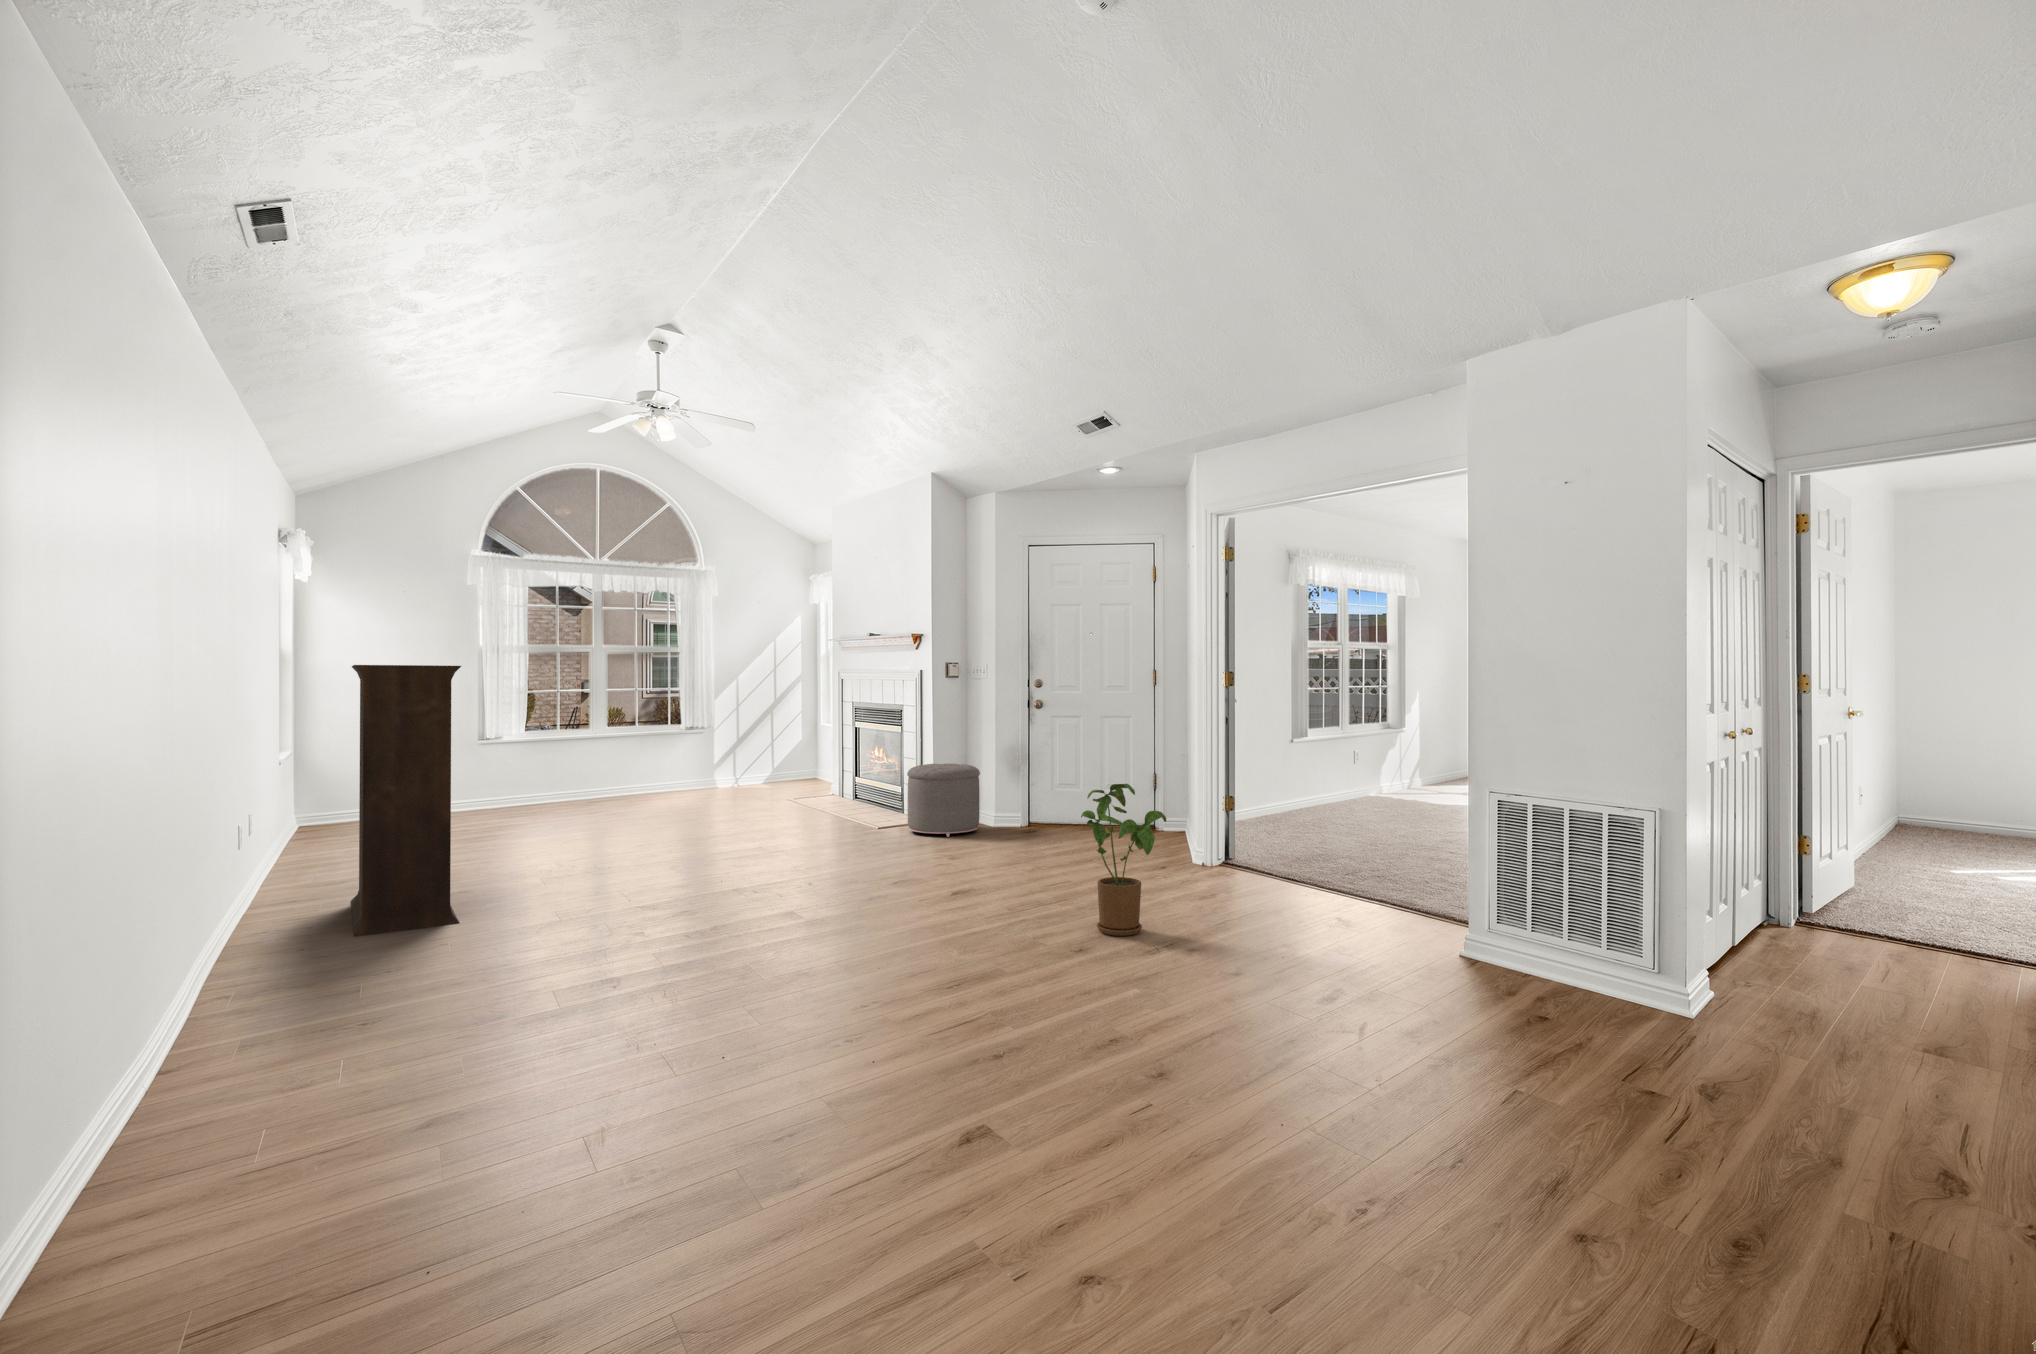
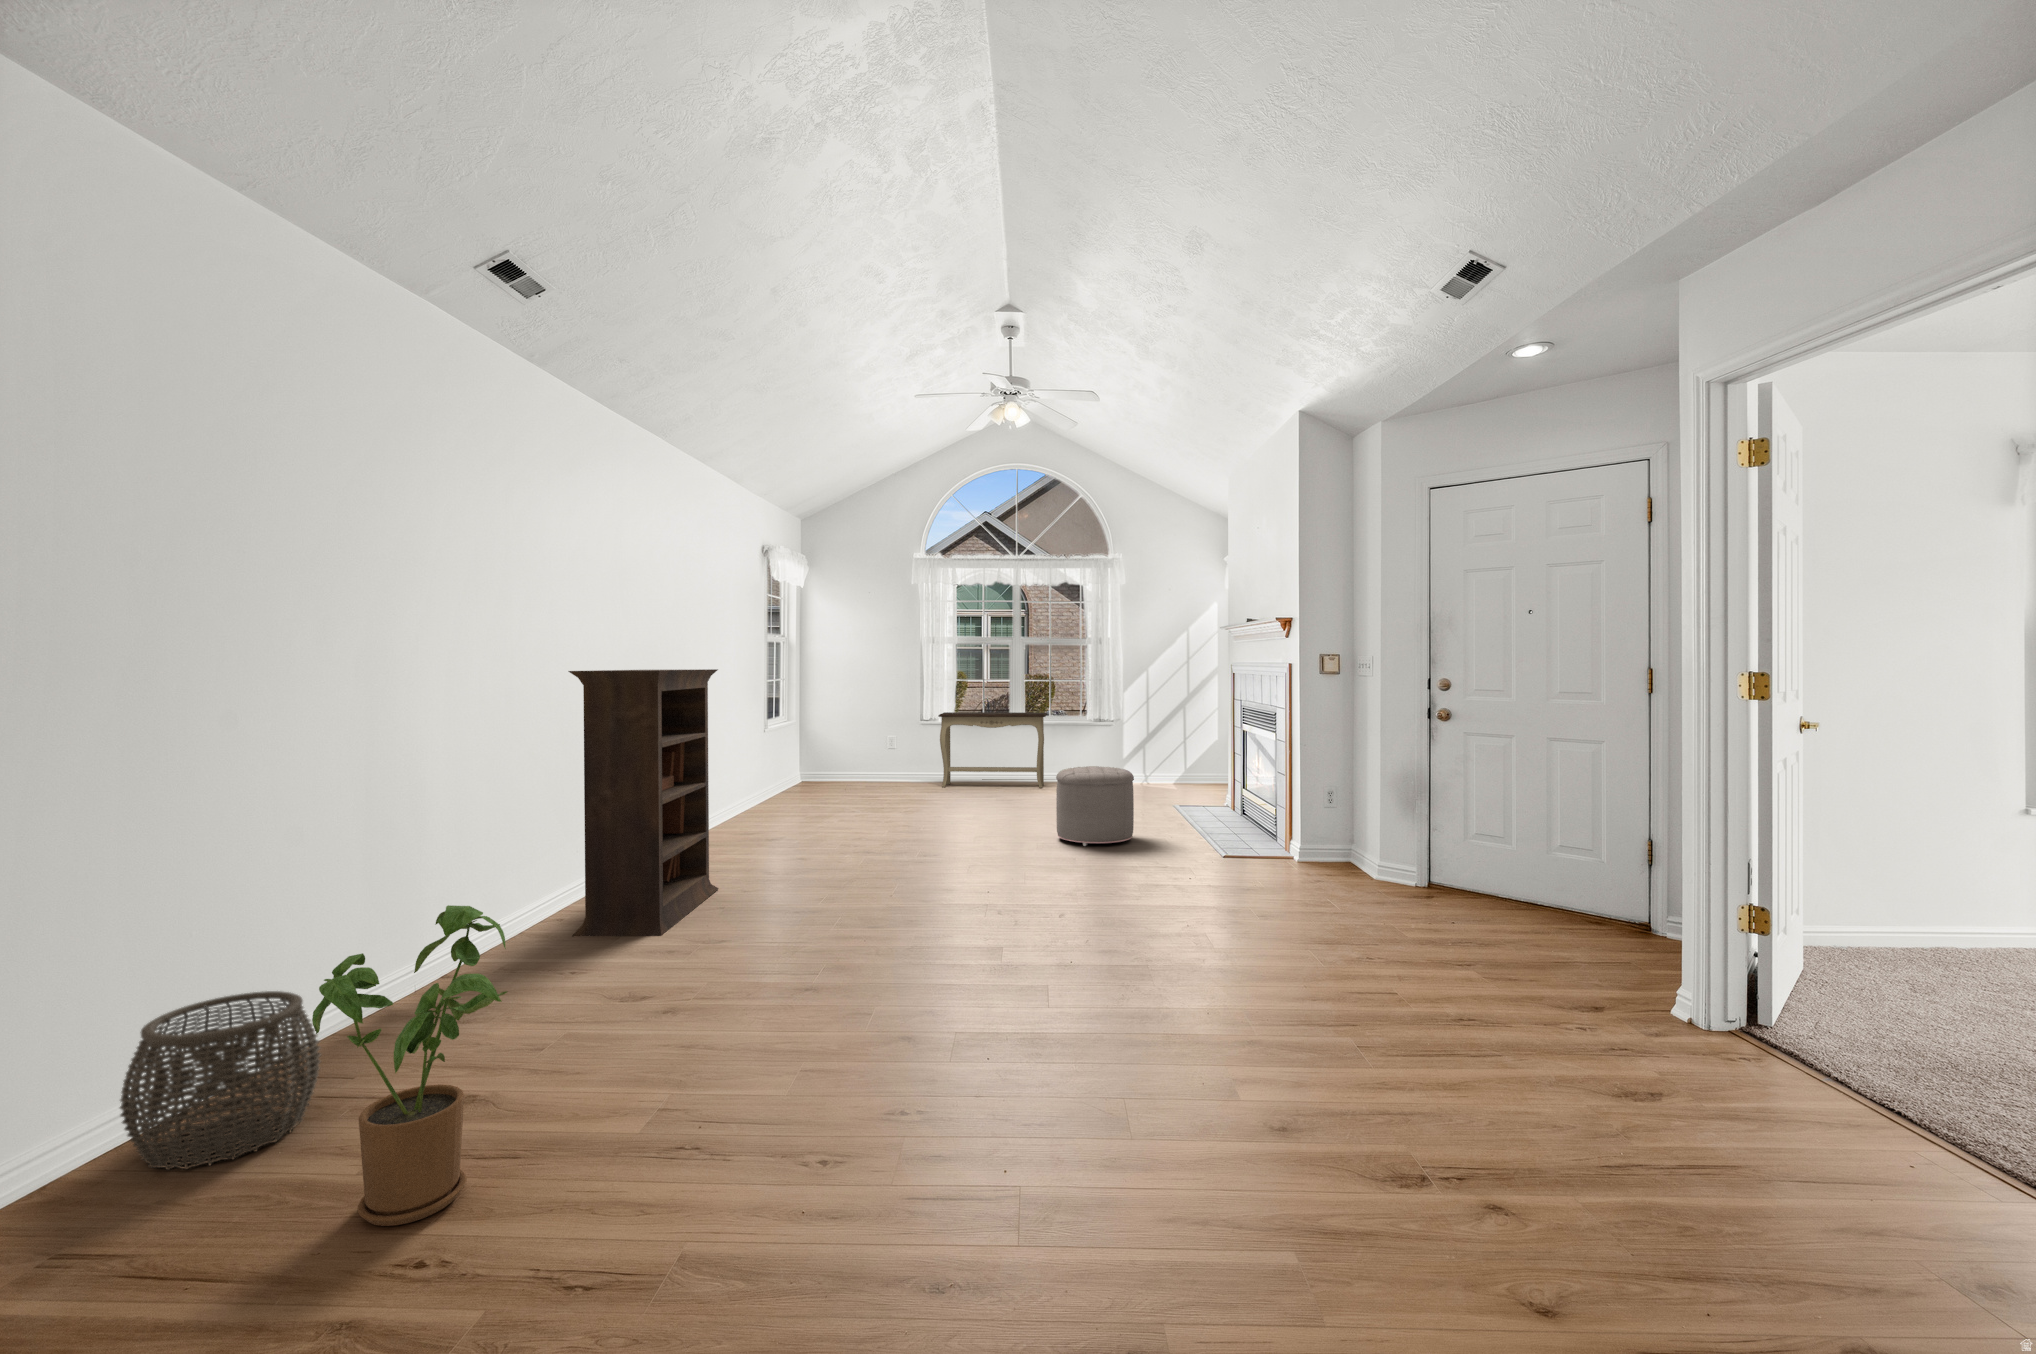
console table: none [517,719,641,801] -> present [938,712,1047,788]
ottoman: present [907,764,980,837] -> present [1056,766,1134,846]
house plant: present [1081,784,1166,936] -> present [312,905,507,1226]
woven basket: none [252,942,416,1091] -> present [120,991,321,1170]

